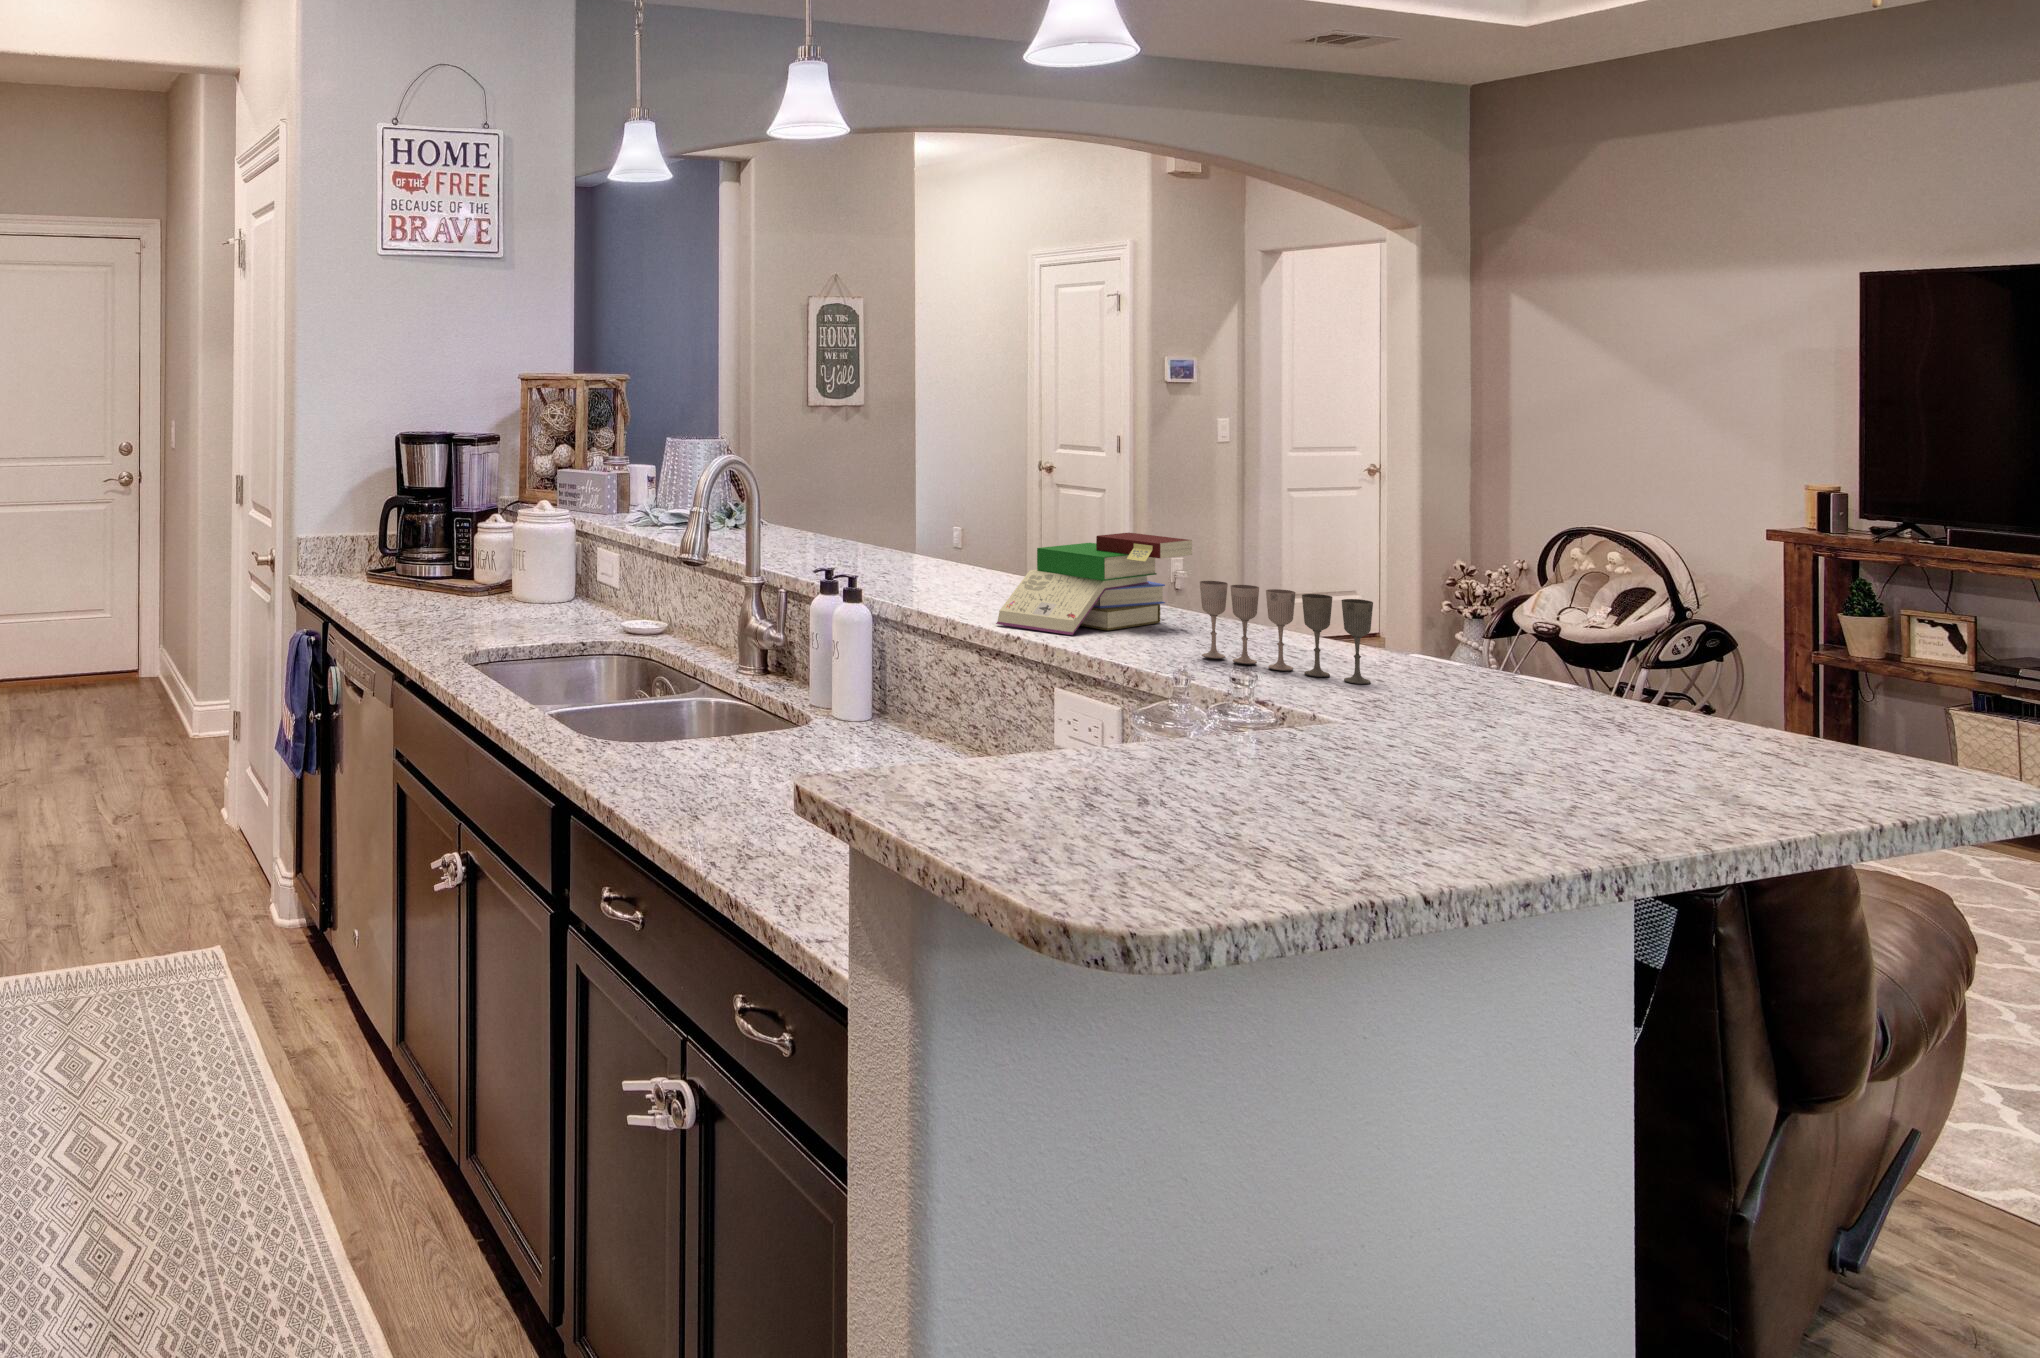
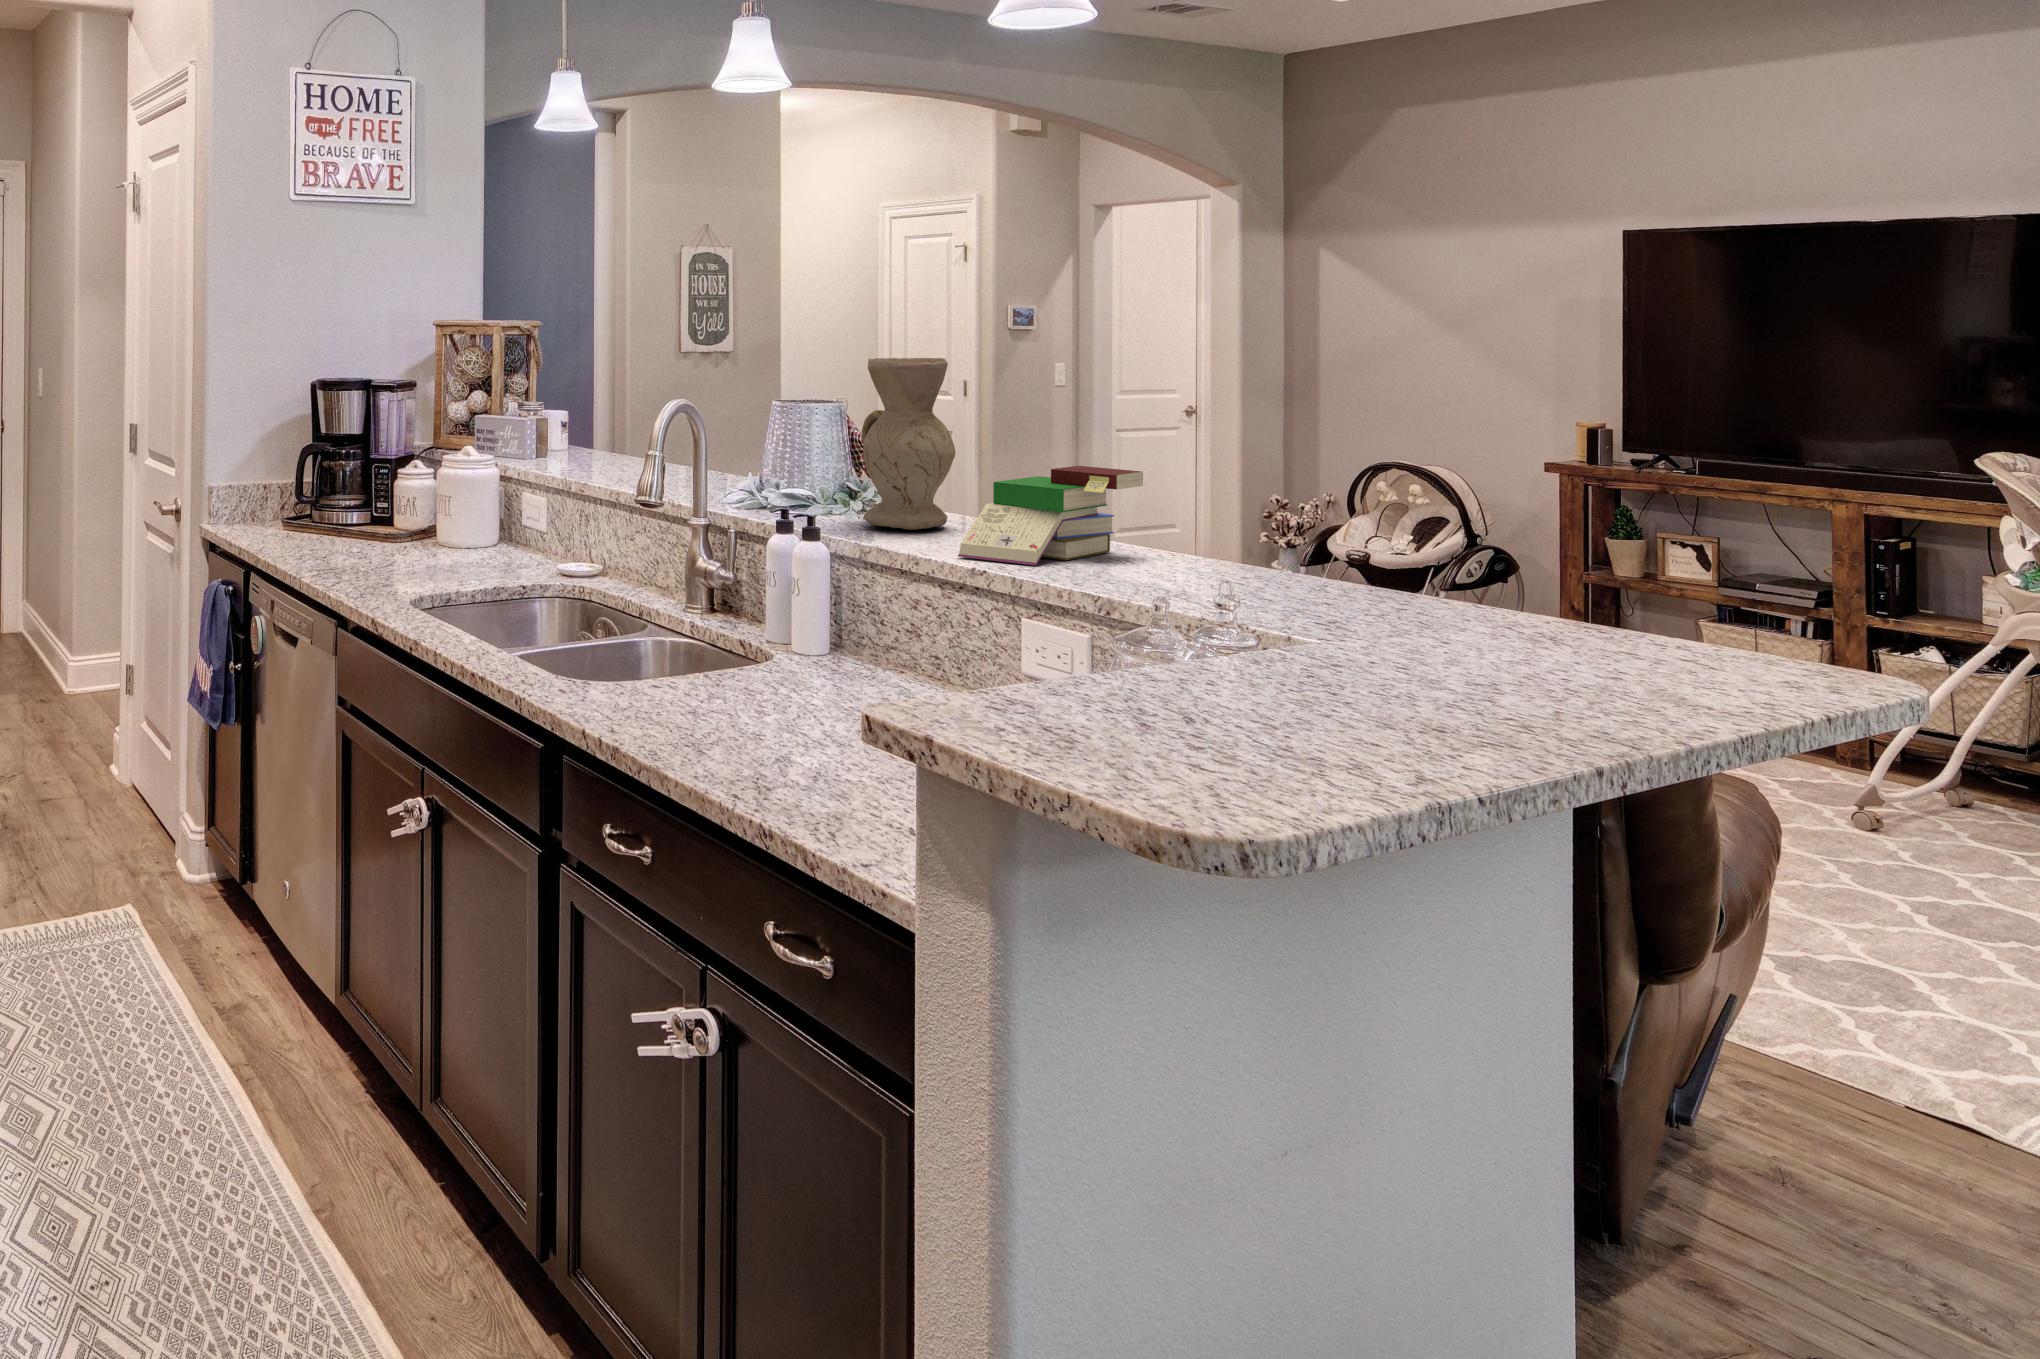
vase: none [918,418,1013,595] -> present [862,358,955,530]
wine glass: present [1200,581,1373,684] -> none [1168,509,1343,605]

